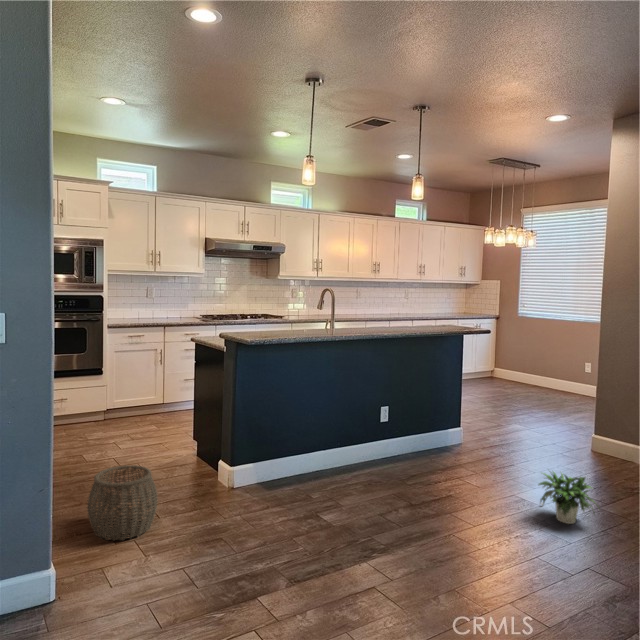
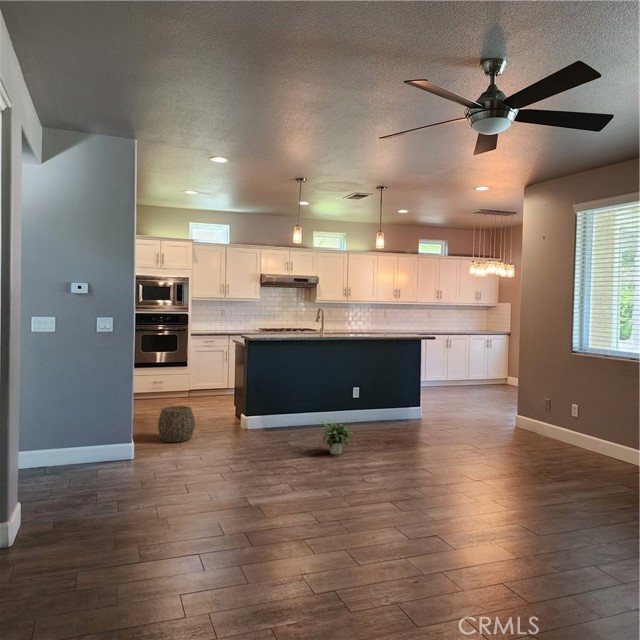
potted plant: present [539,472,599,524] -> present [320,422,353,454]

